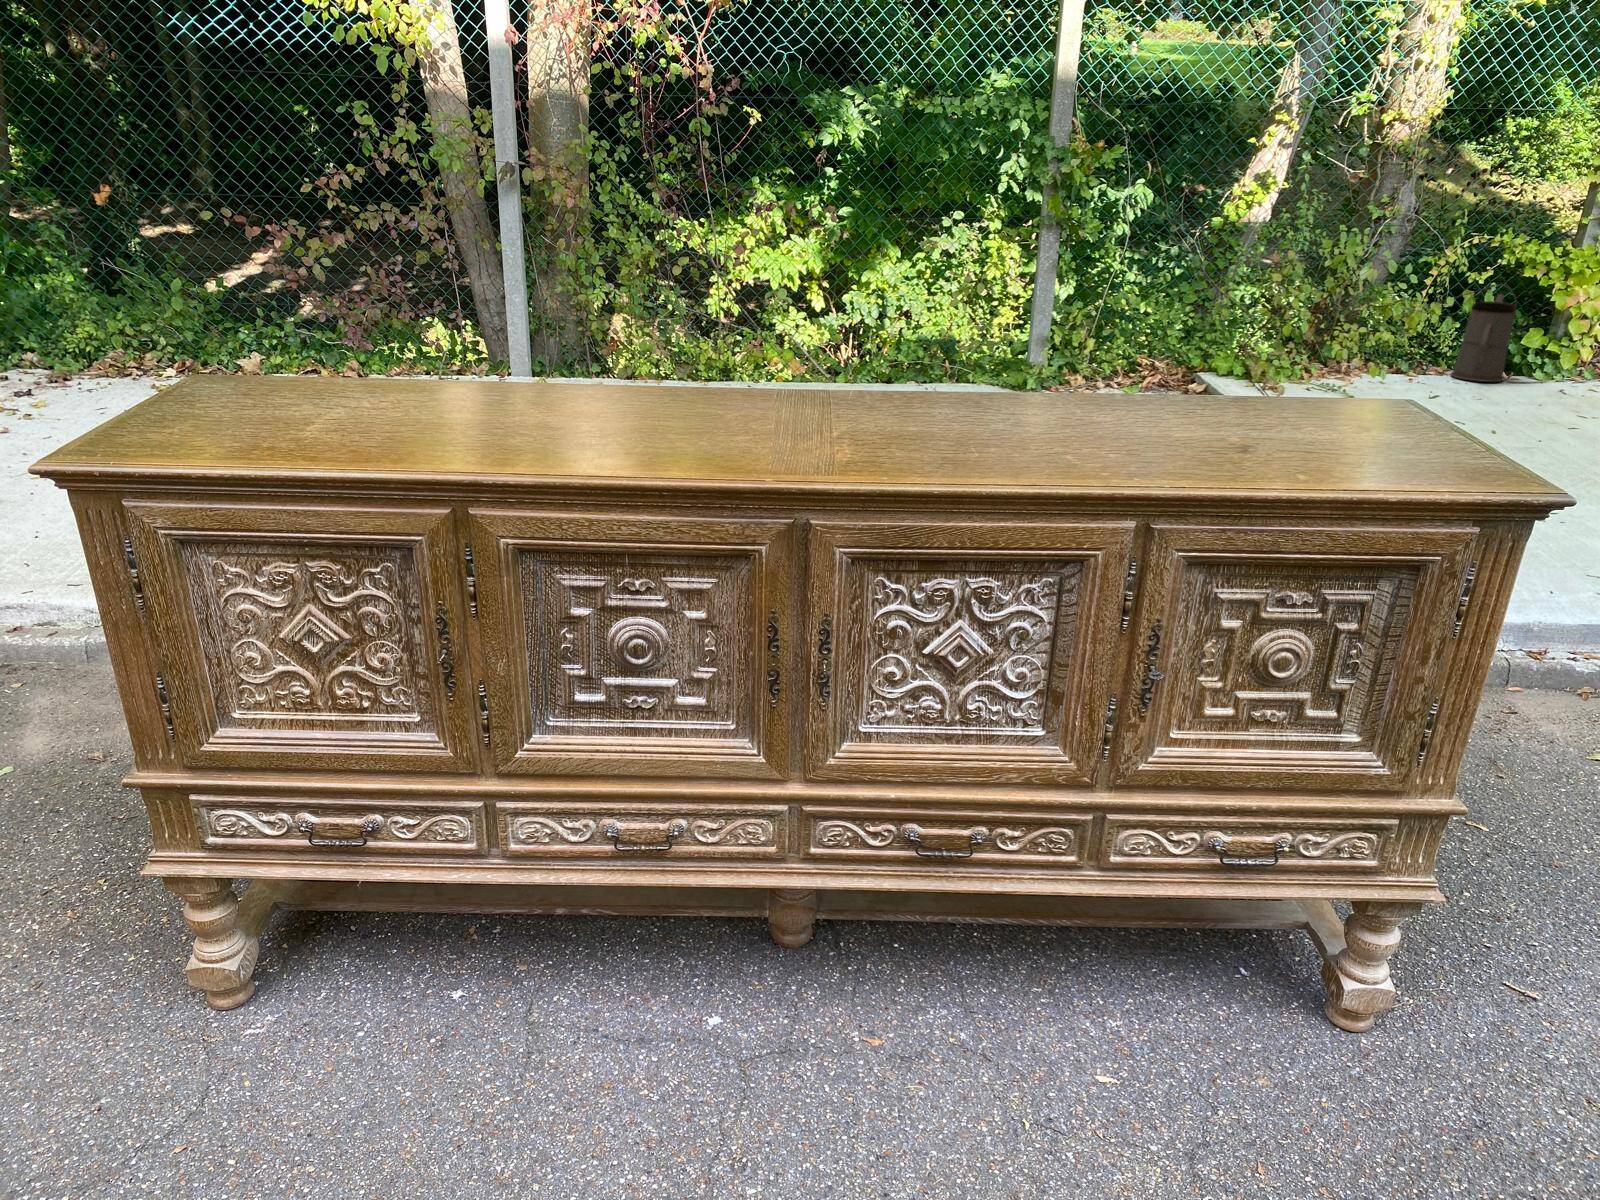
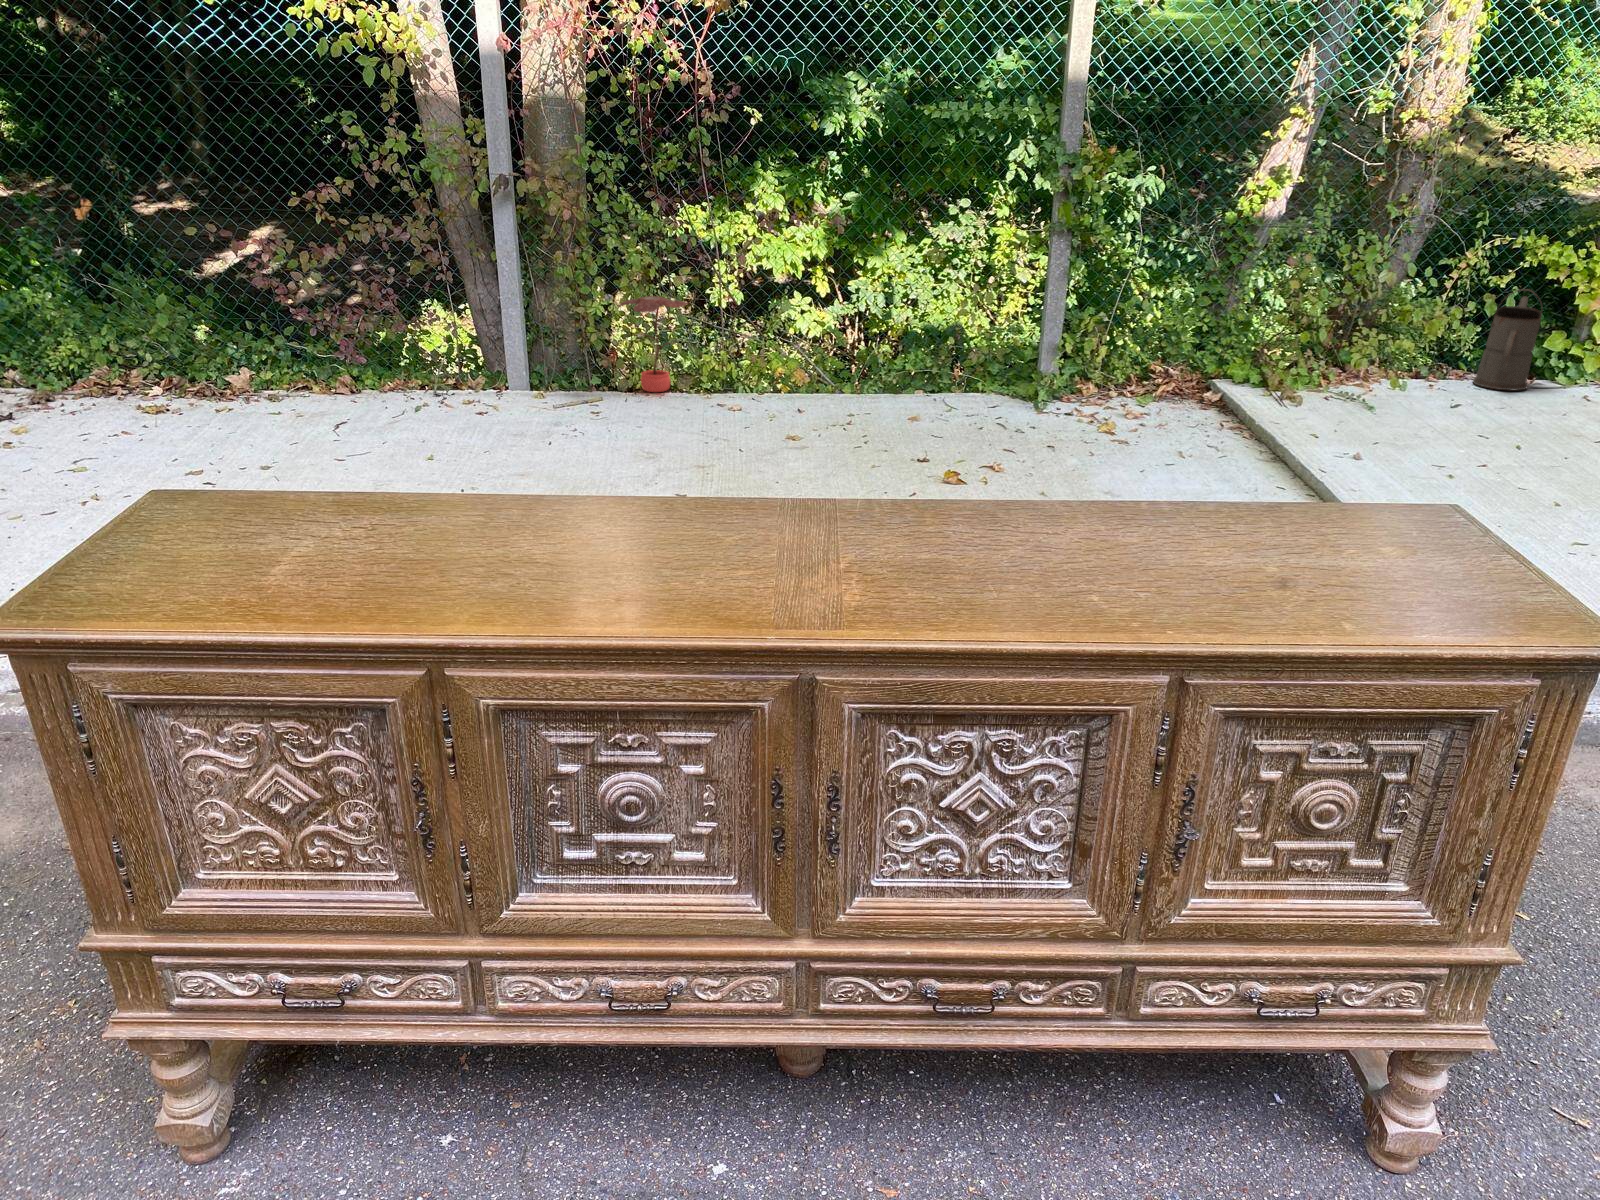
potted plant: none [622,280,692,373] -> present [618,296,688,392]

